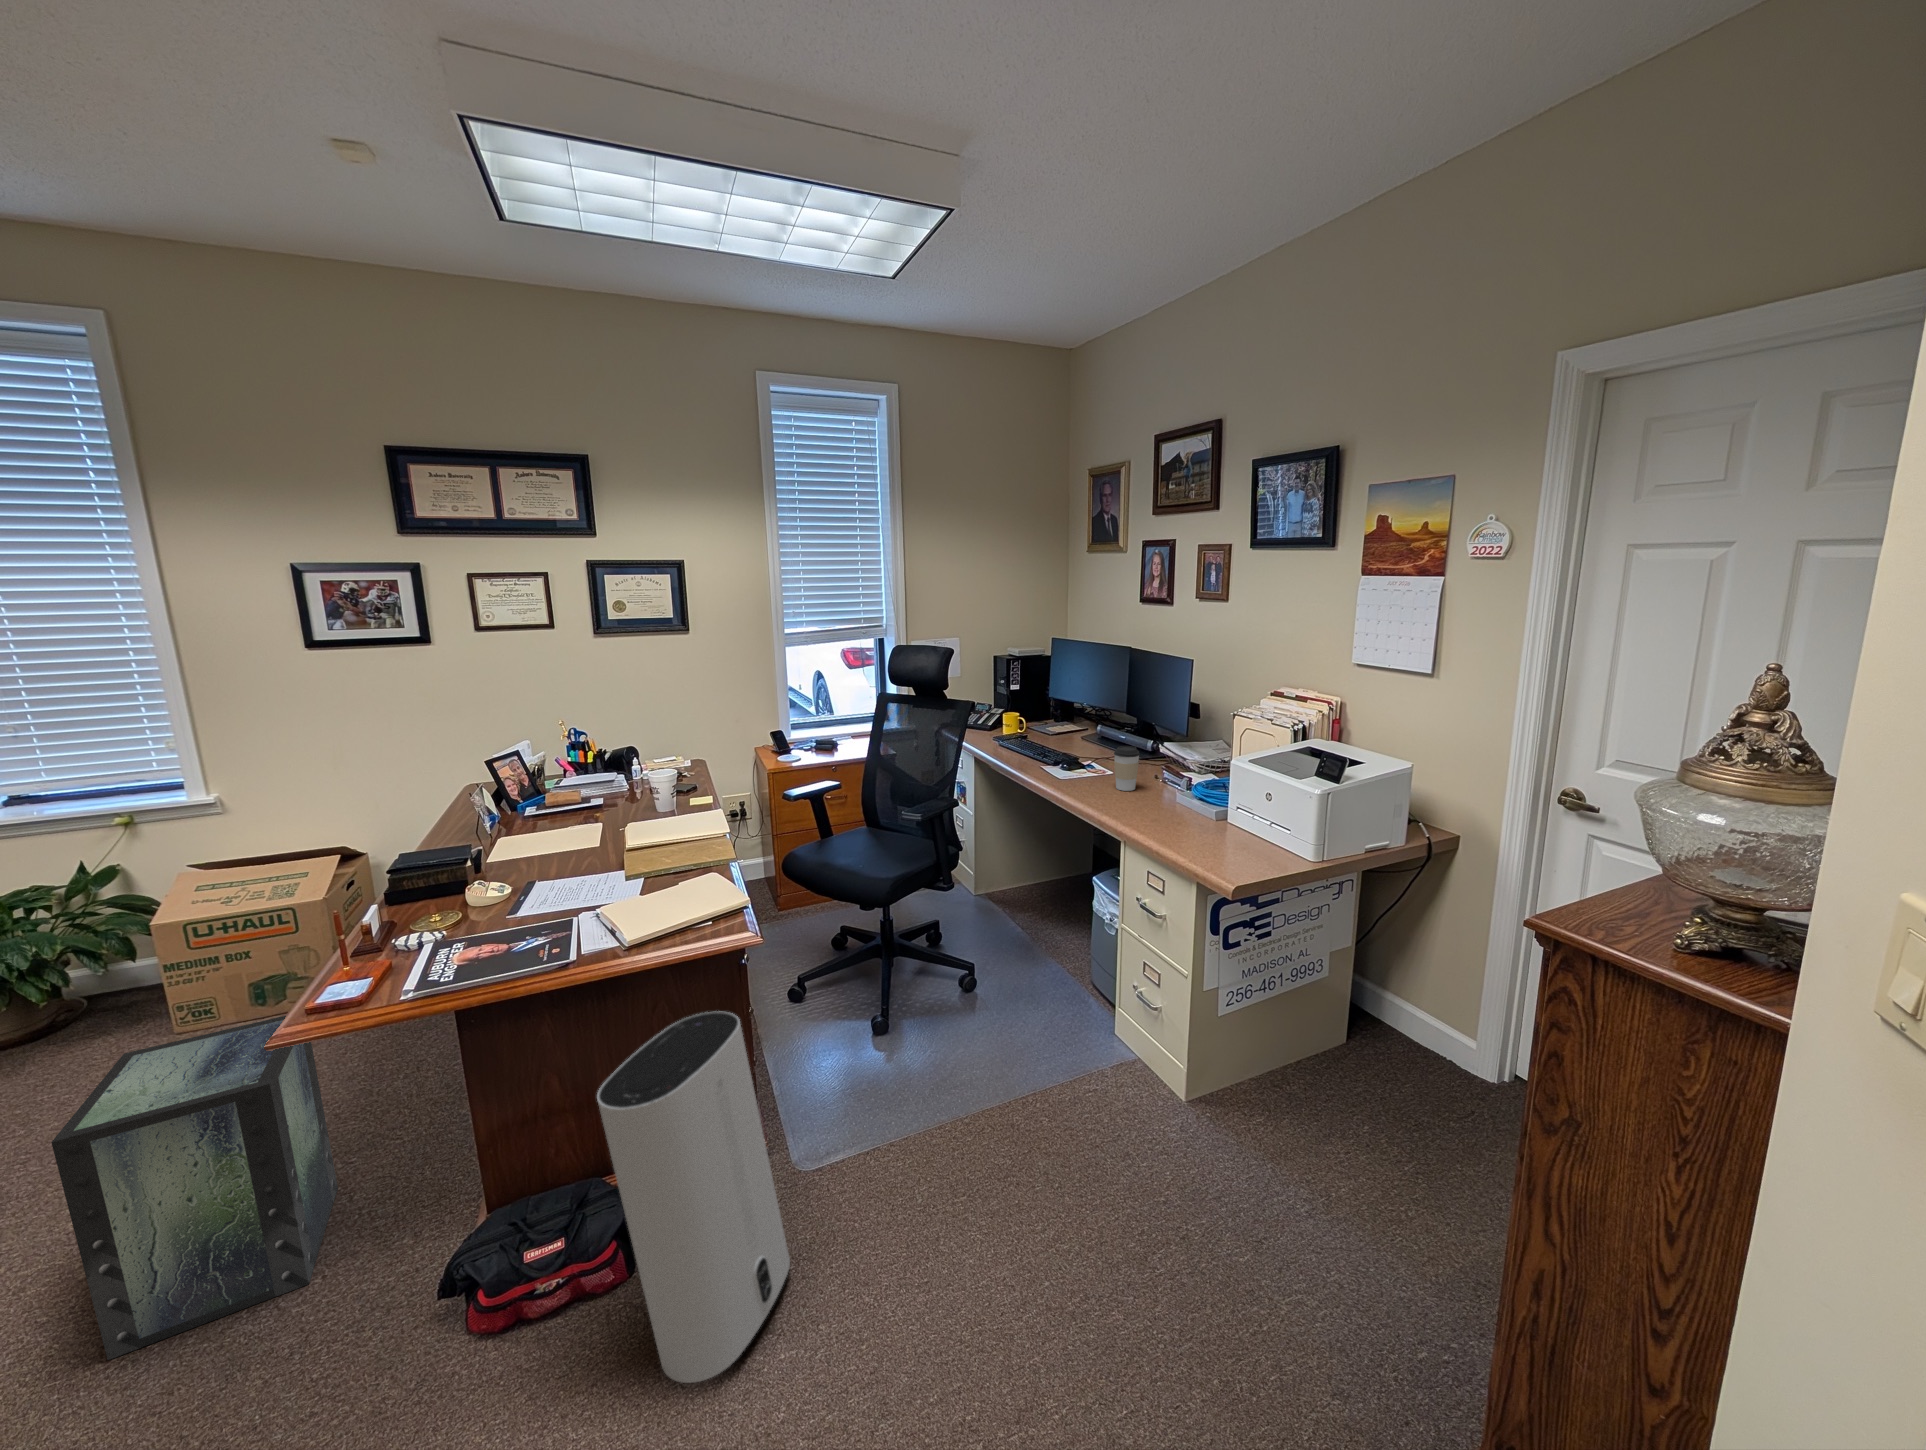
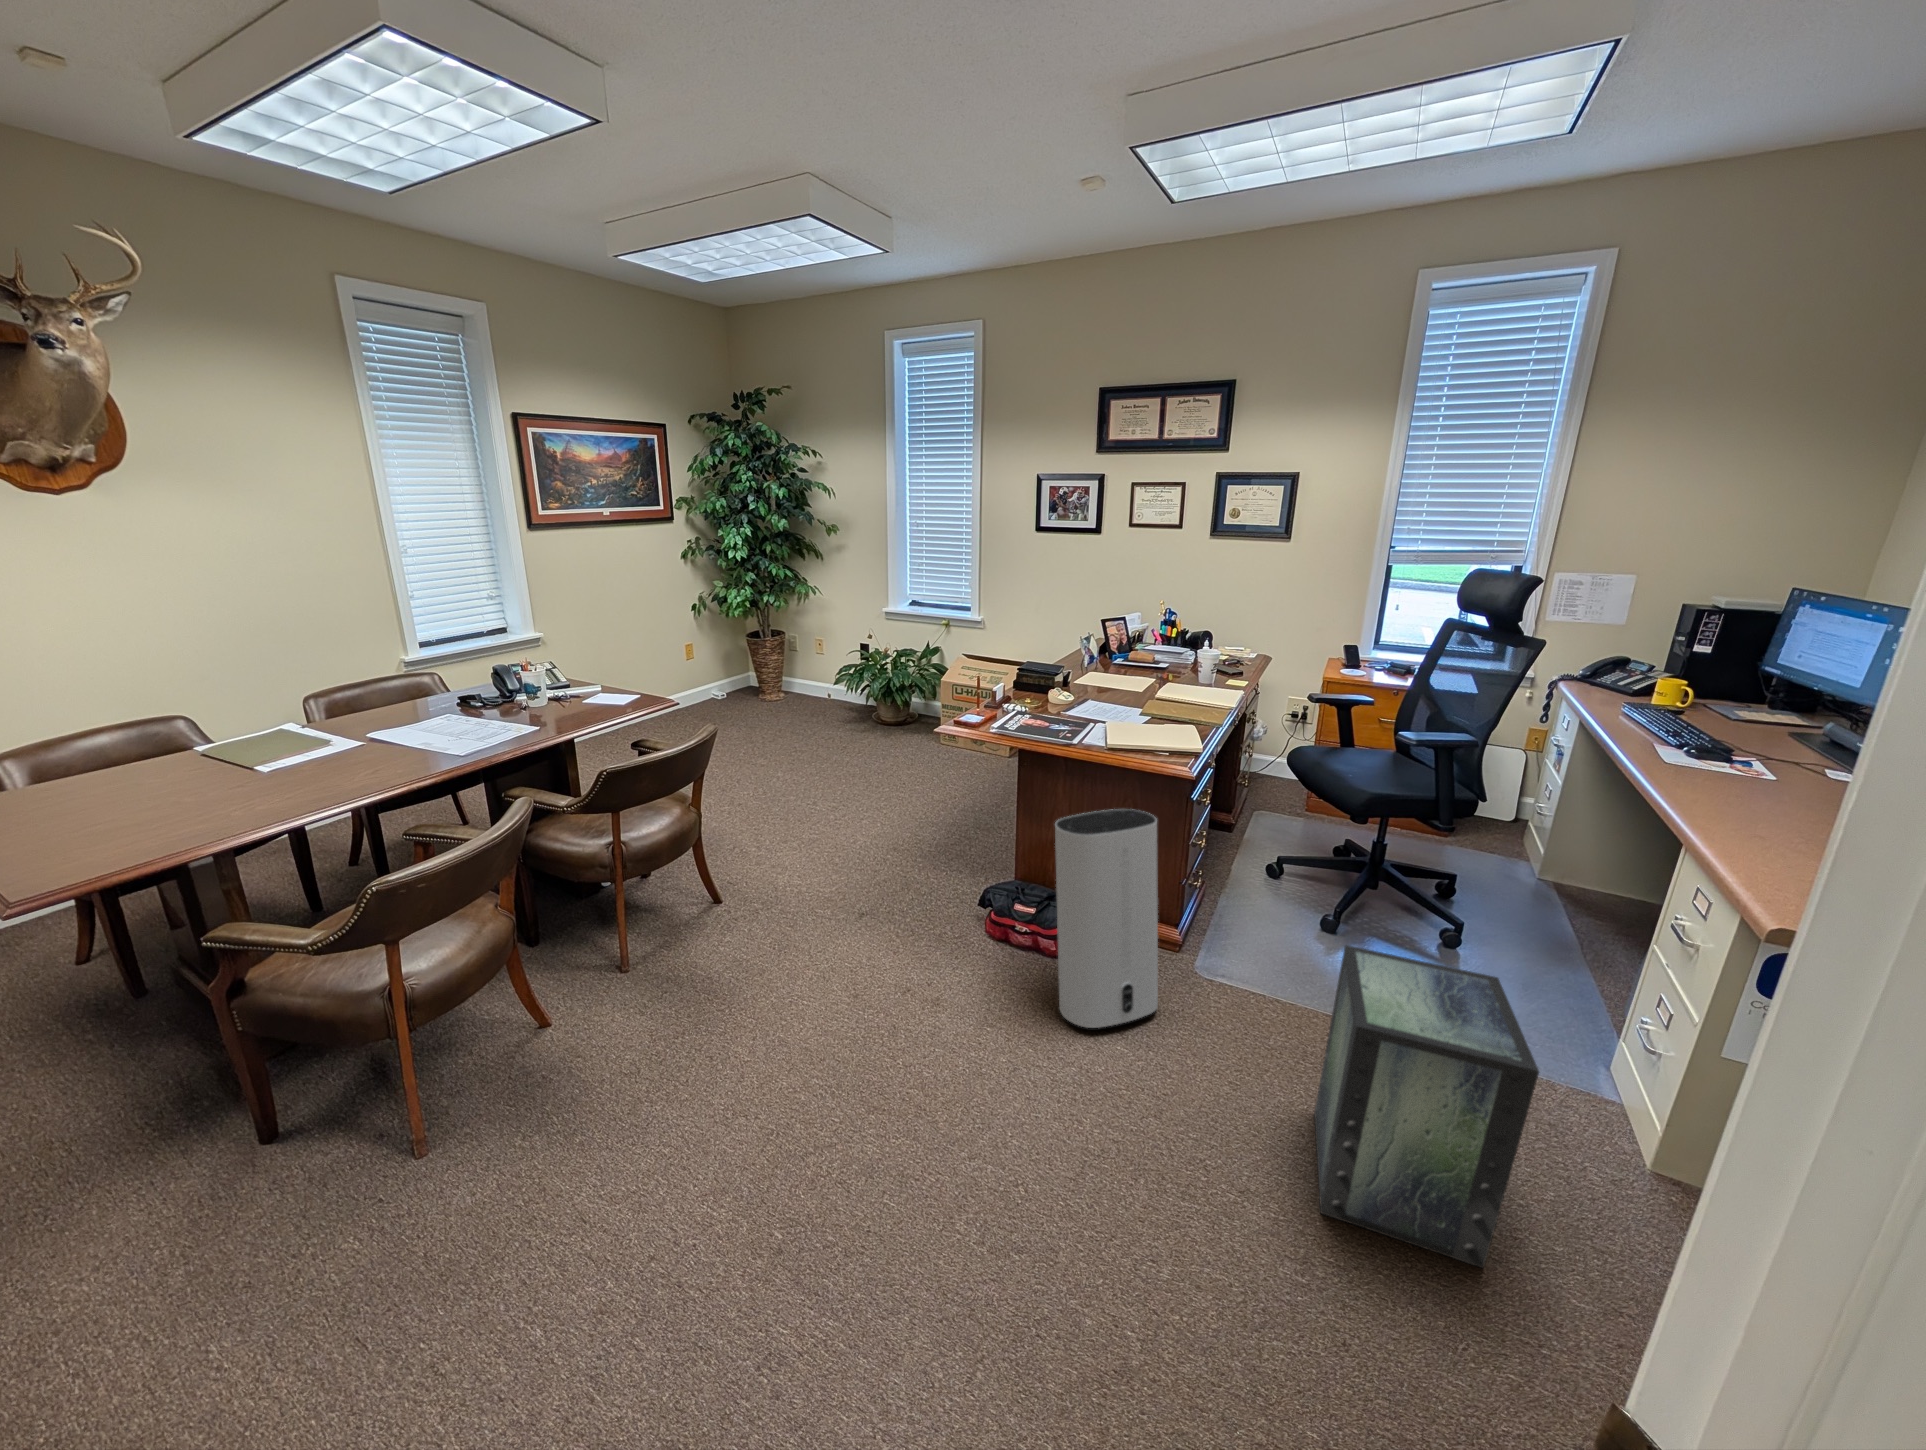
coffee cup: present [1114,746,1140,791] -> none [1739,739,1799,802]
storage box: present [51,1016,338,1360] -> present [1314,945,1539,1268]

